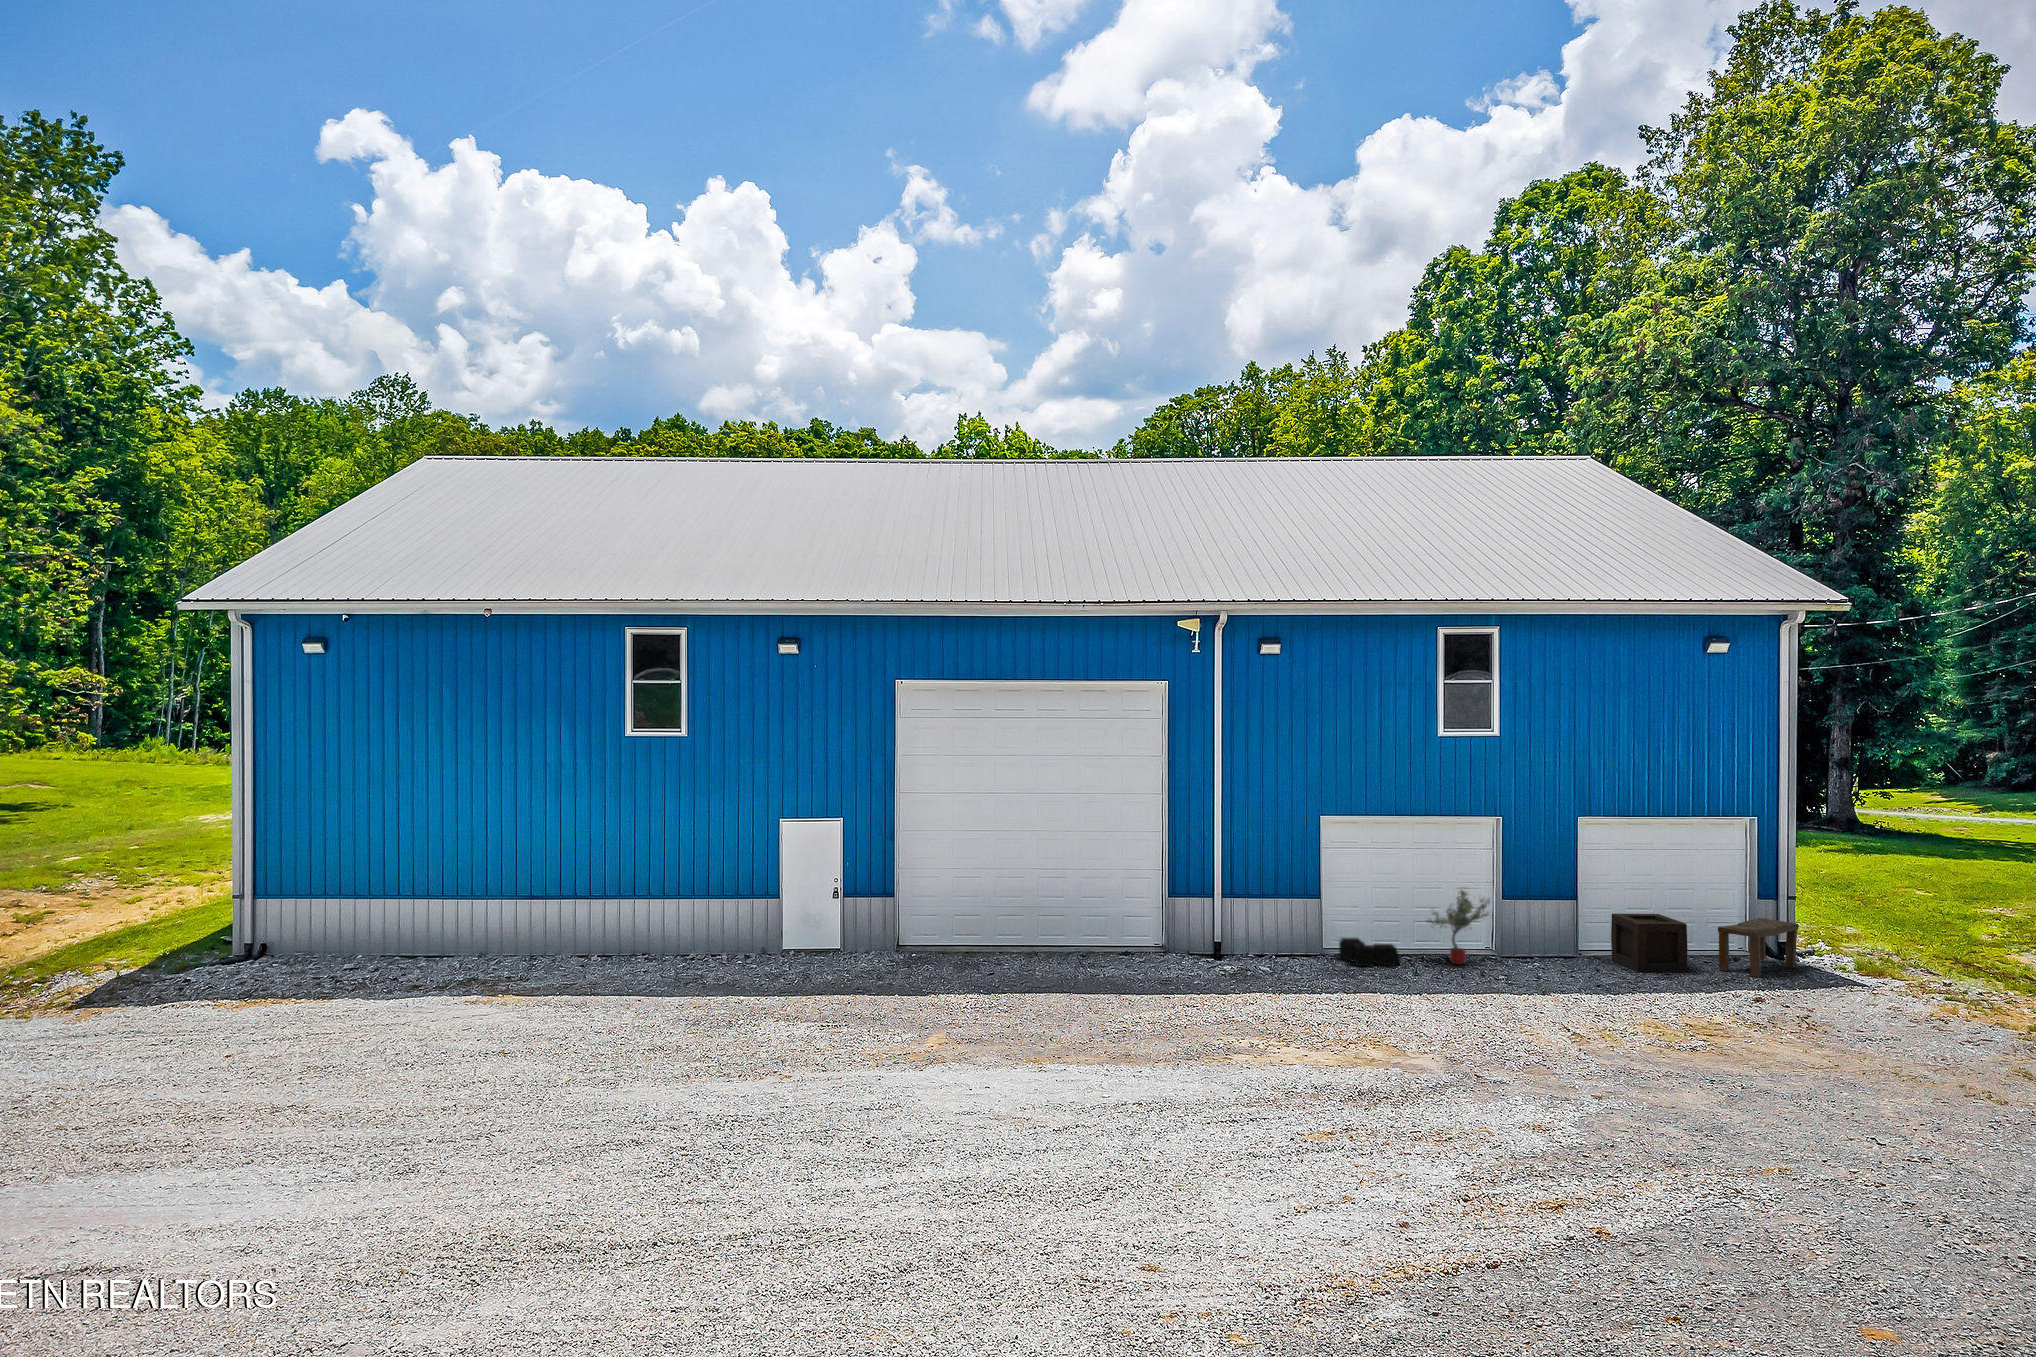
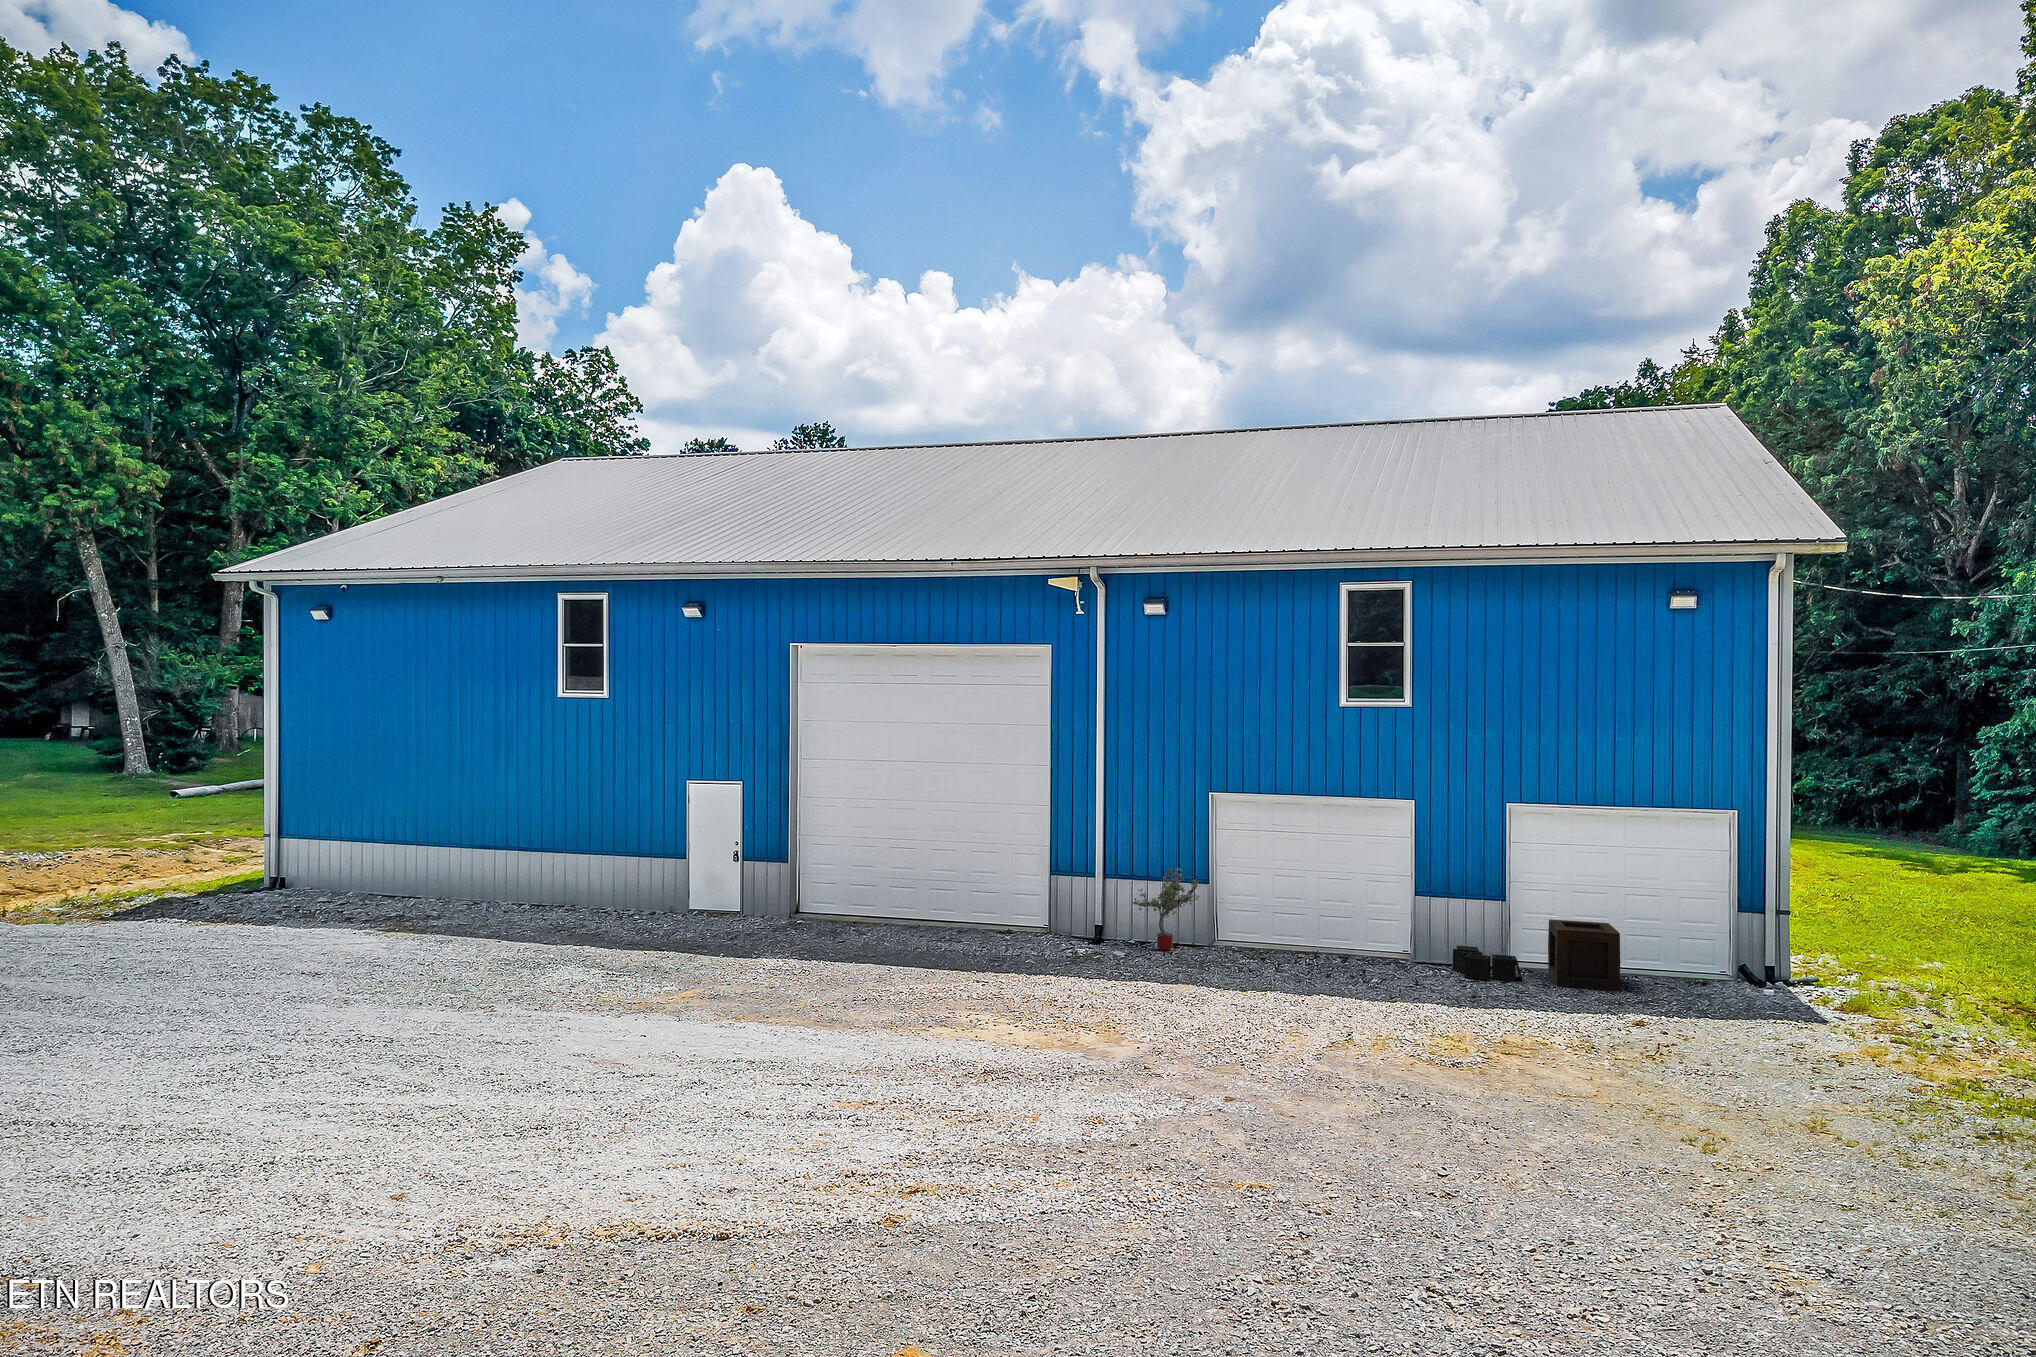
potted tree: present [1427,887,1490,965] -> present [1133,867,1199,951]
bench: present [1718,918,1799,977] -> none [1667,935,1781,1002]
storage bin: present [1339,938,1401,967] -> present [1453,946,1522,982]

